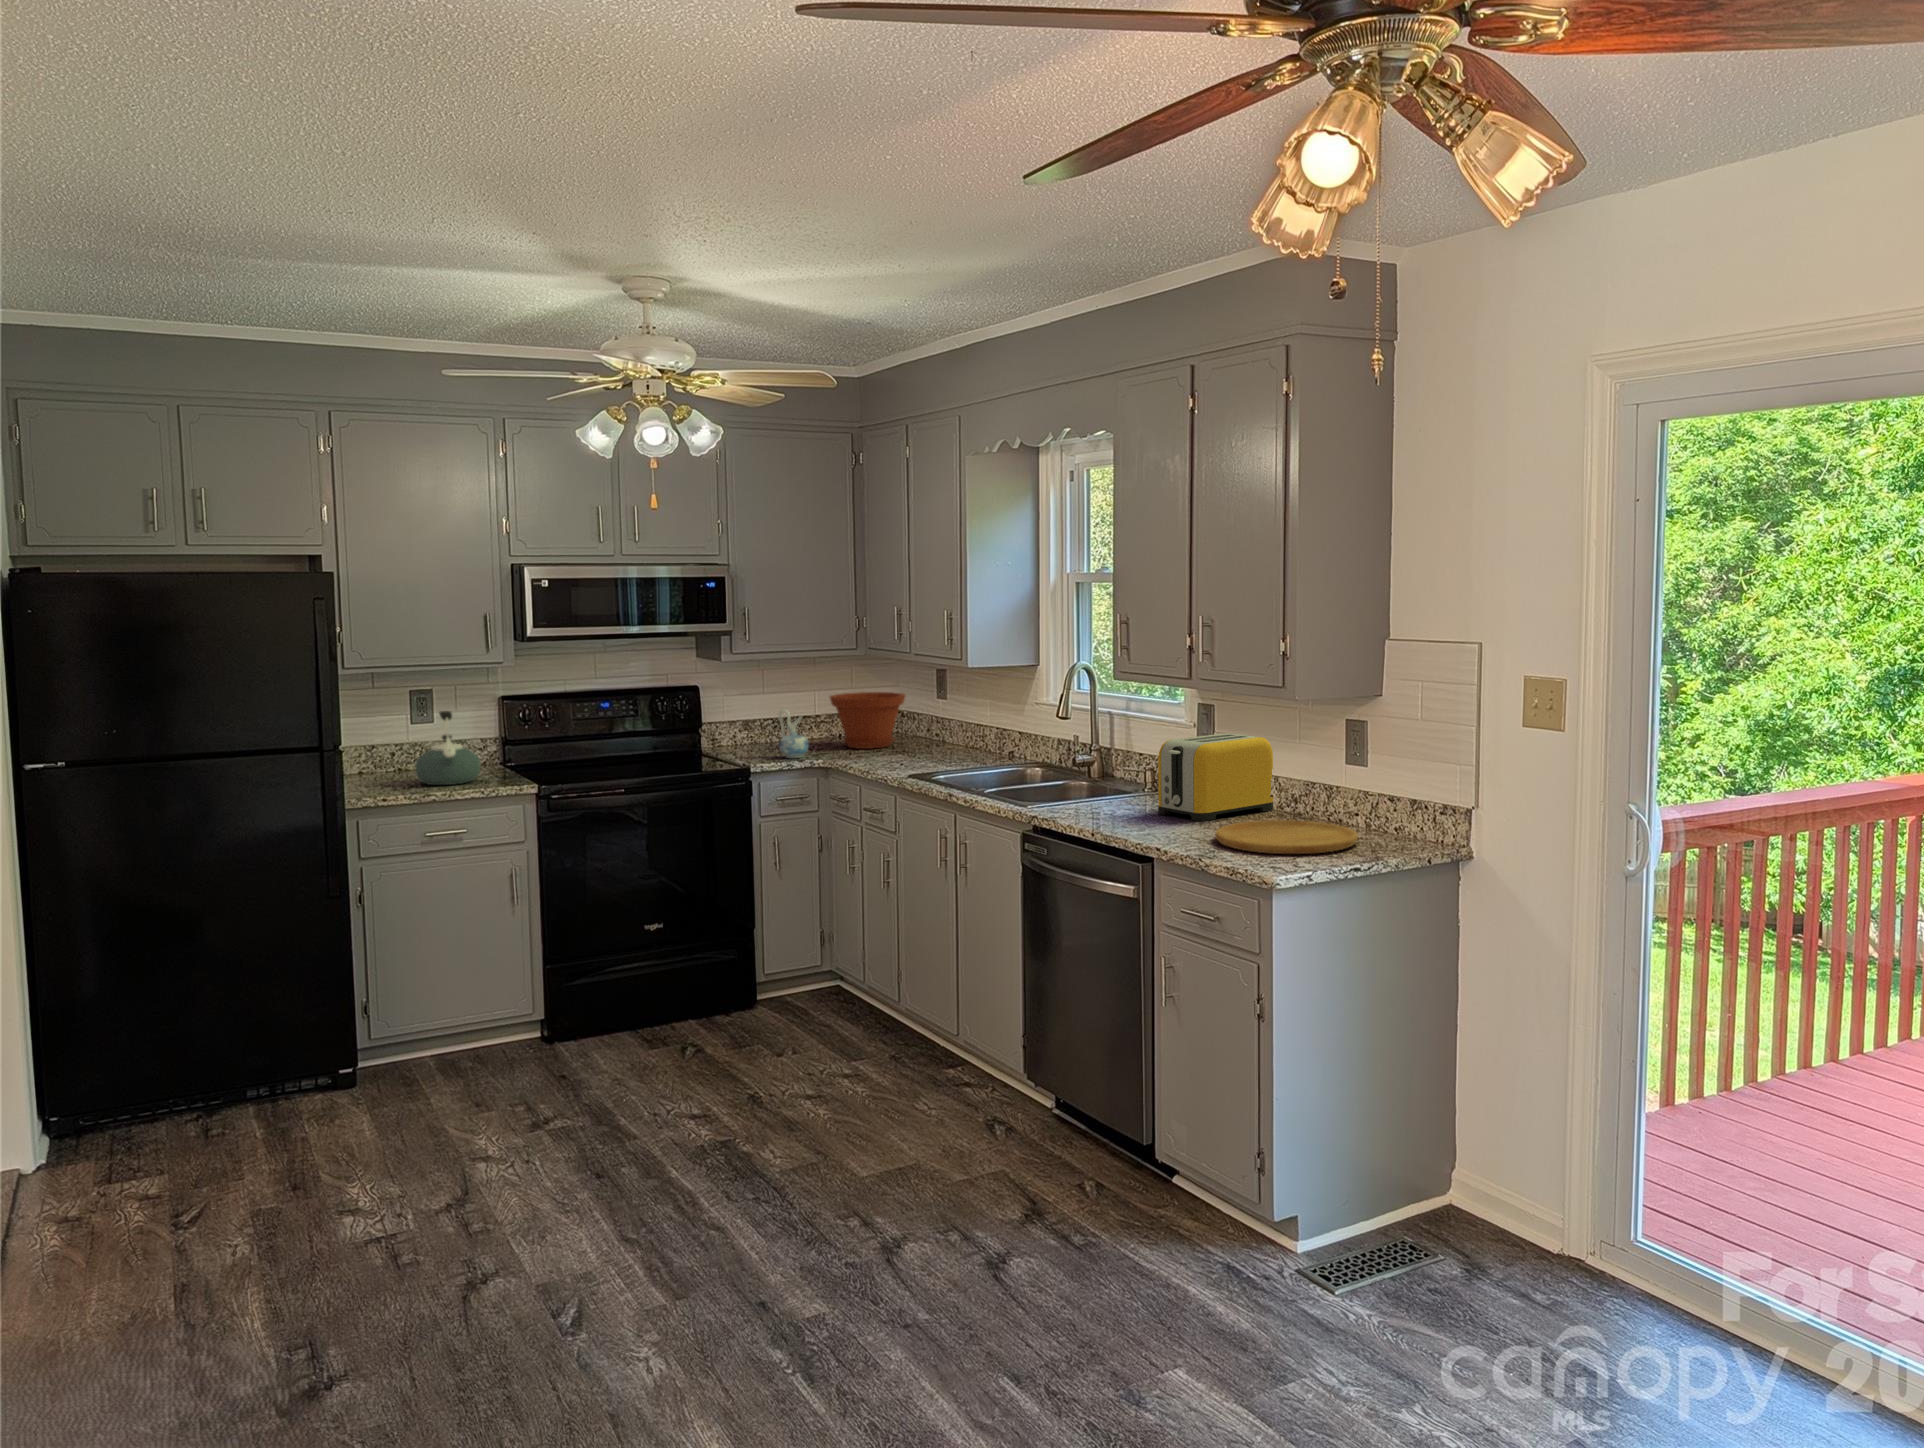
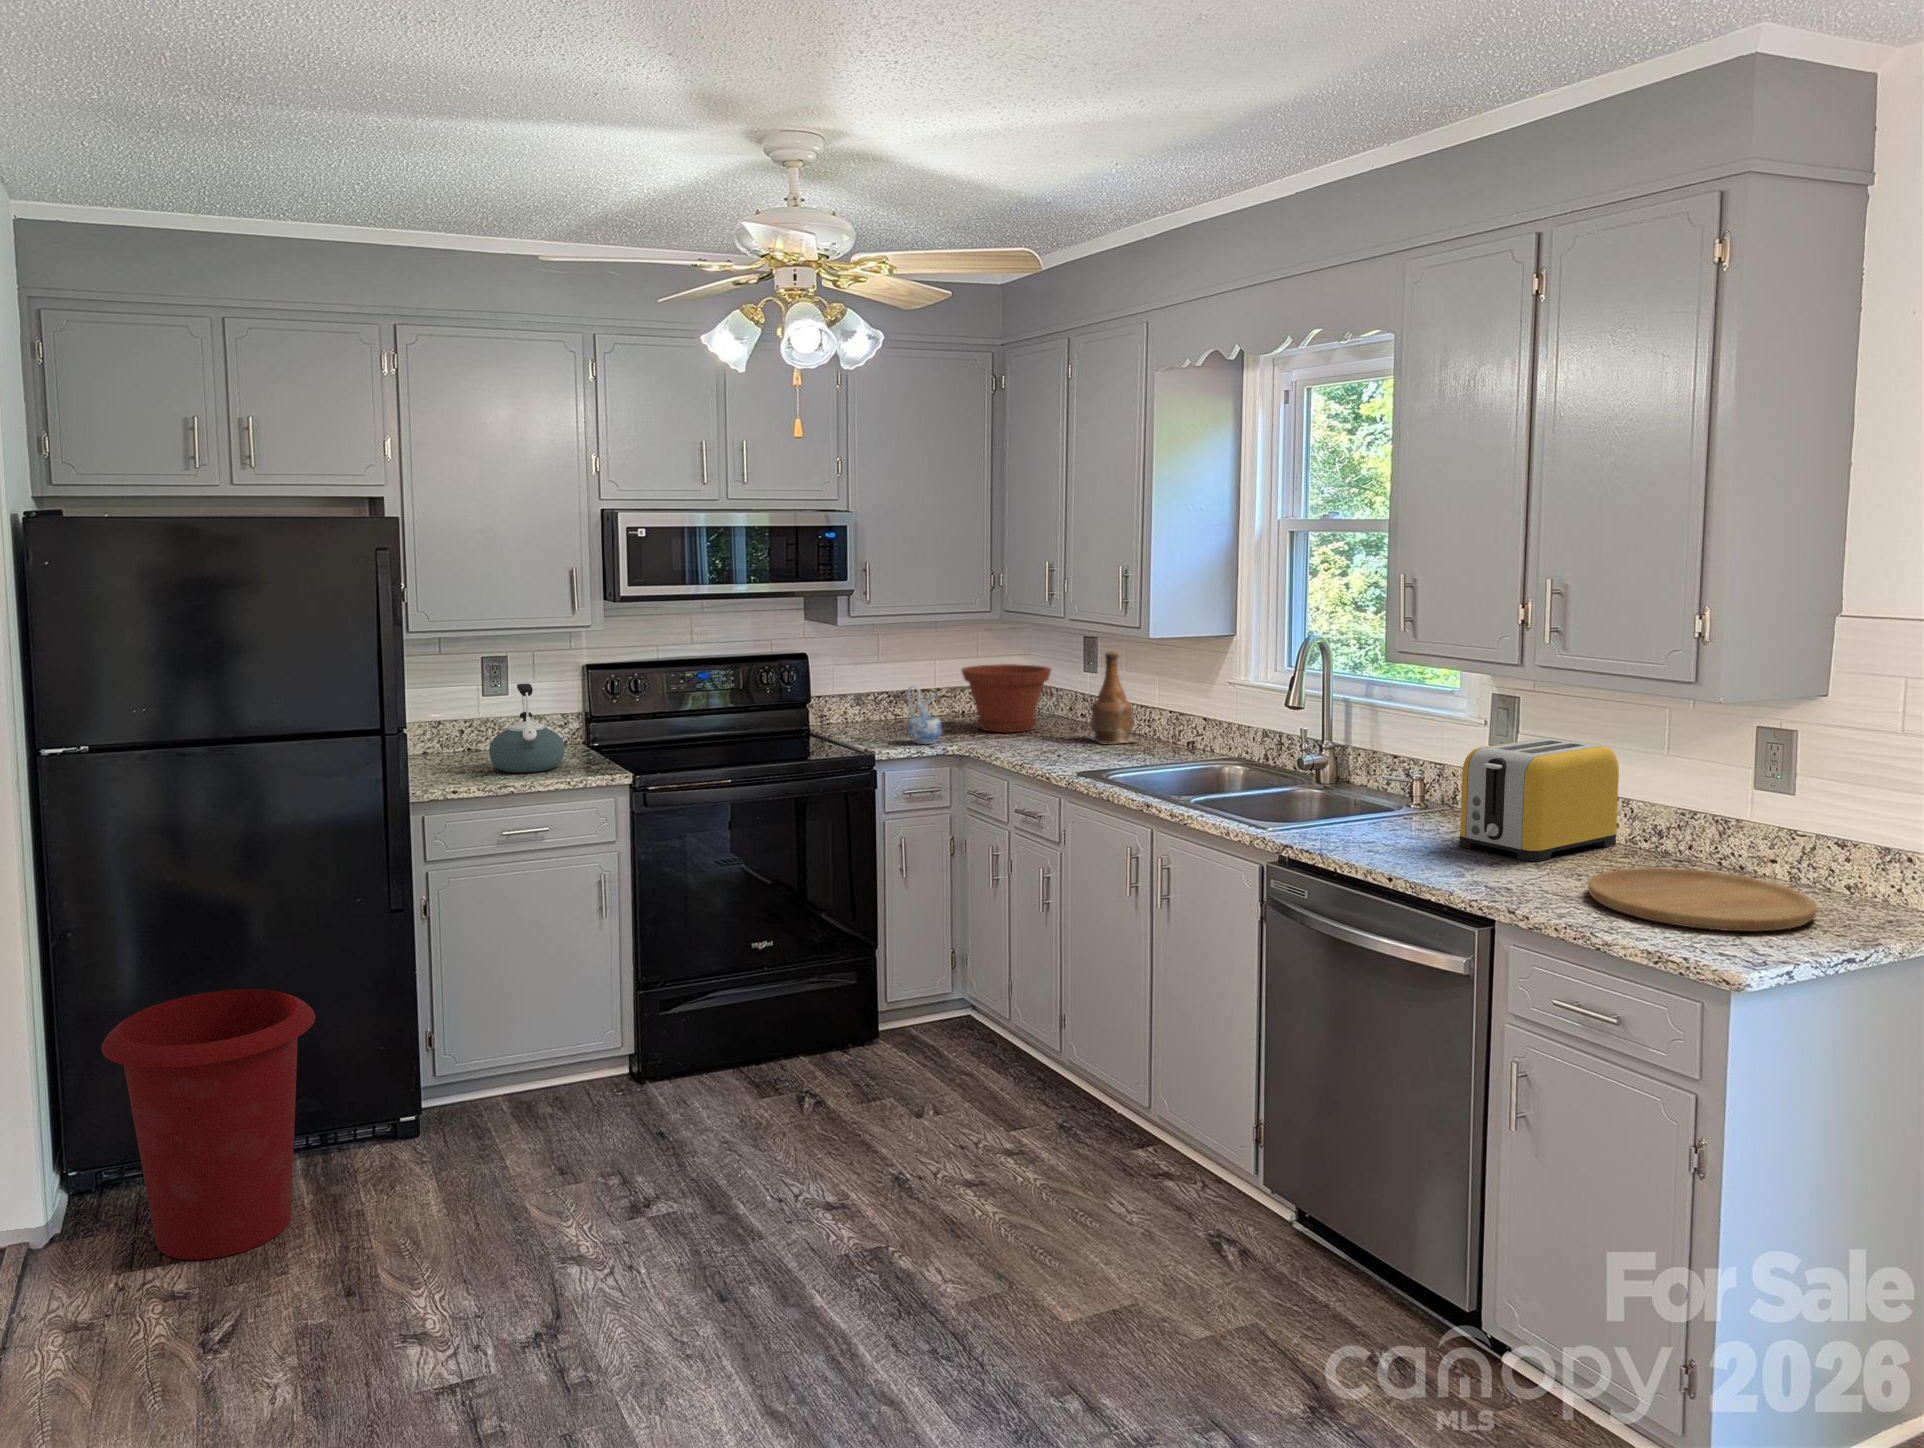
bottle: none [931,678,972,755] -> present [1089,651,1136,744]
waste bin: none [86,961,266,1175] -> present [102,989,315,1260]

